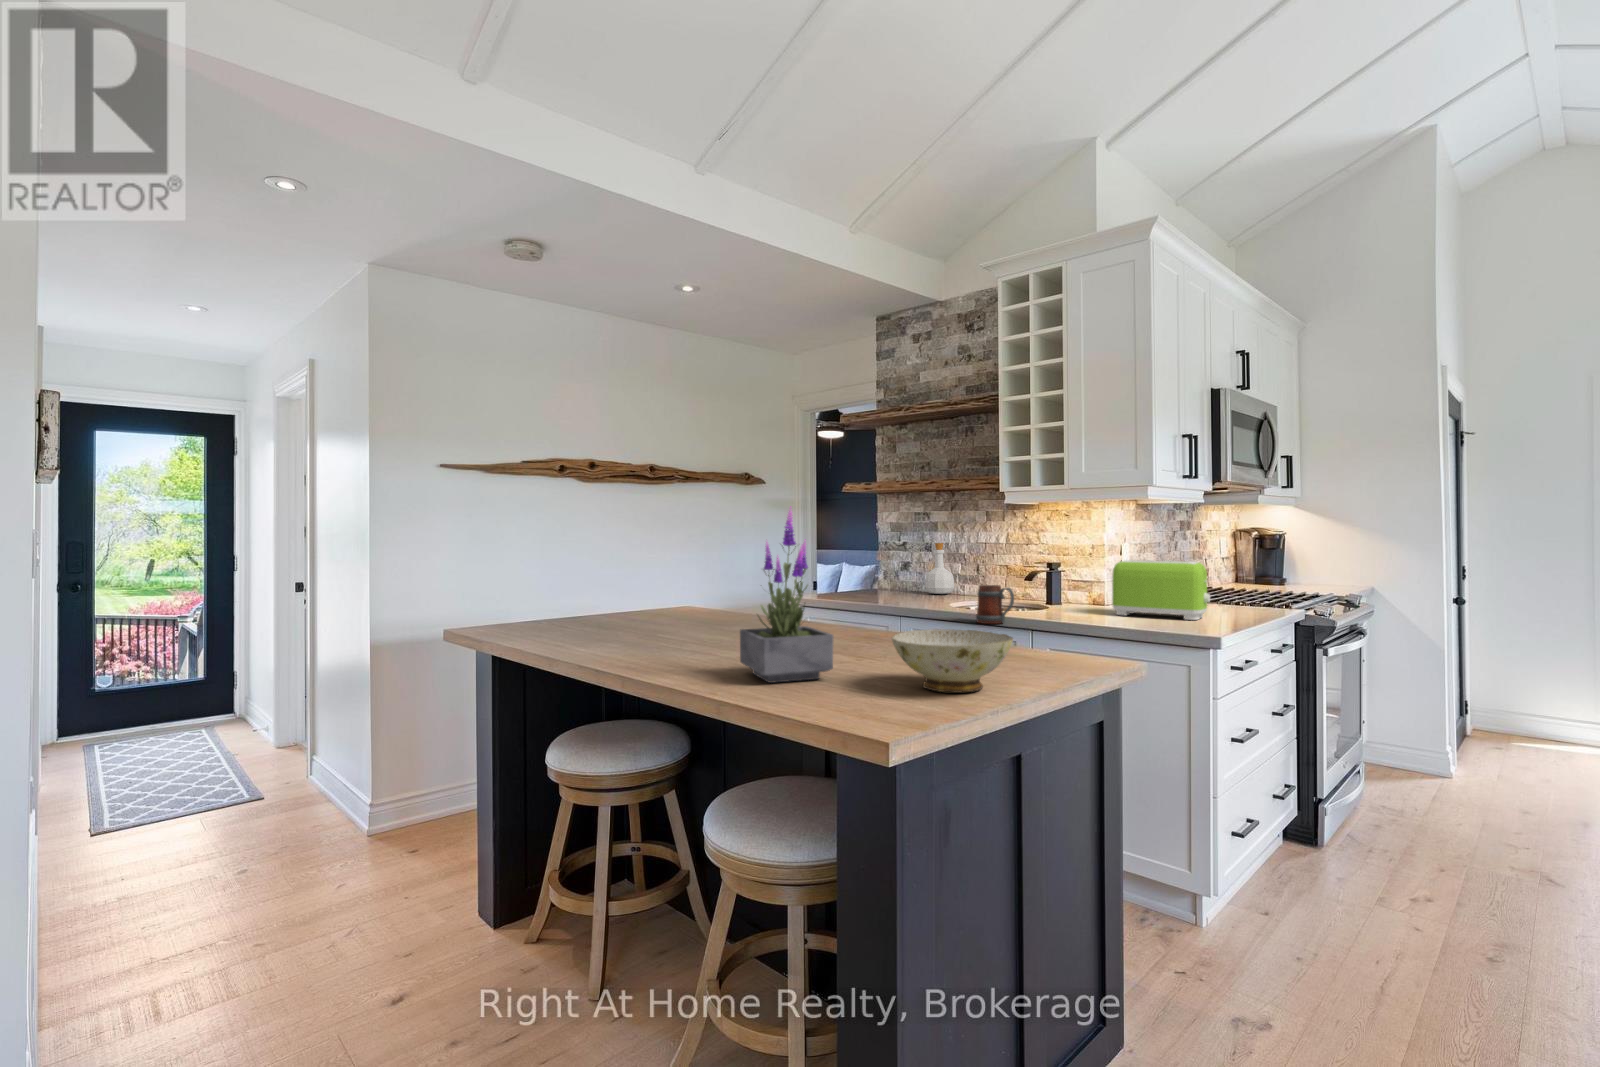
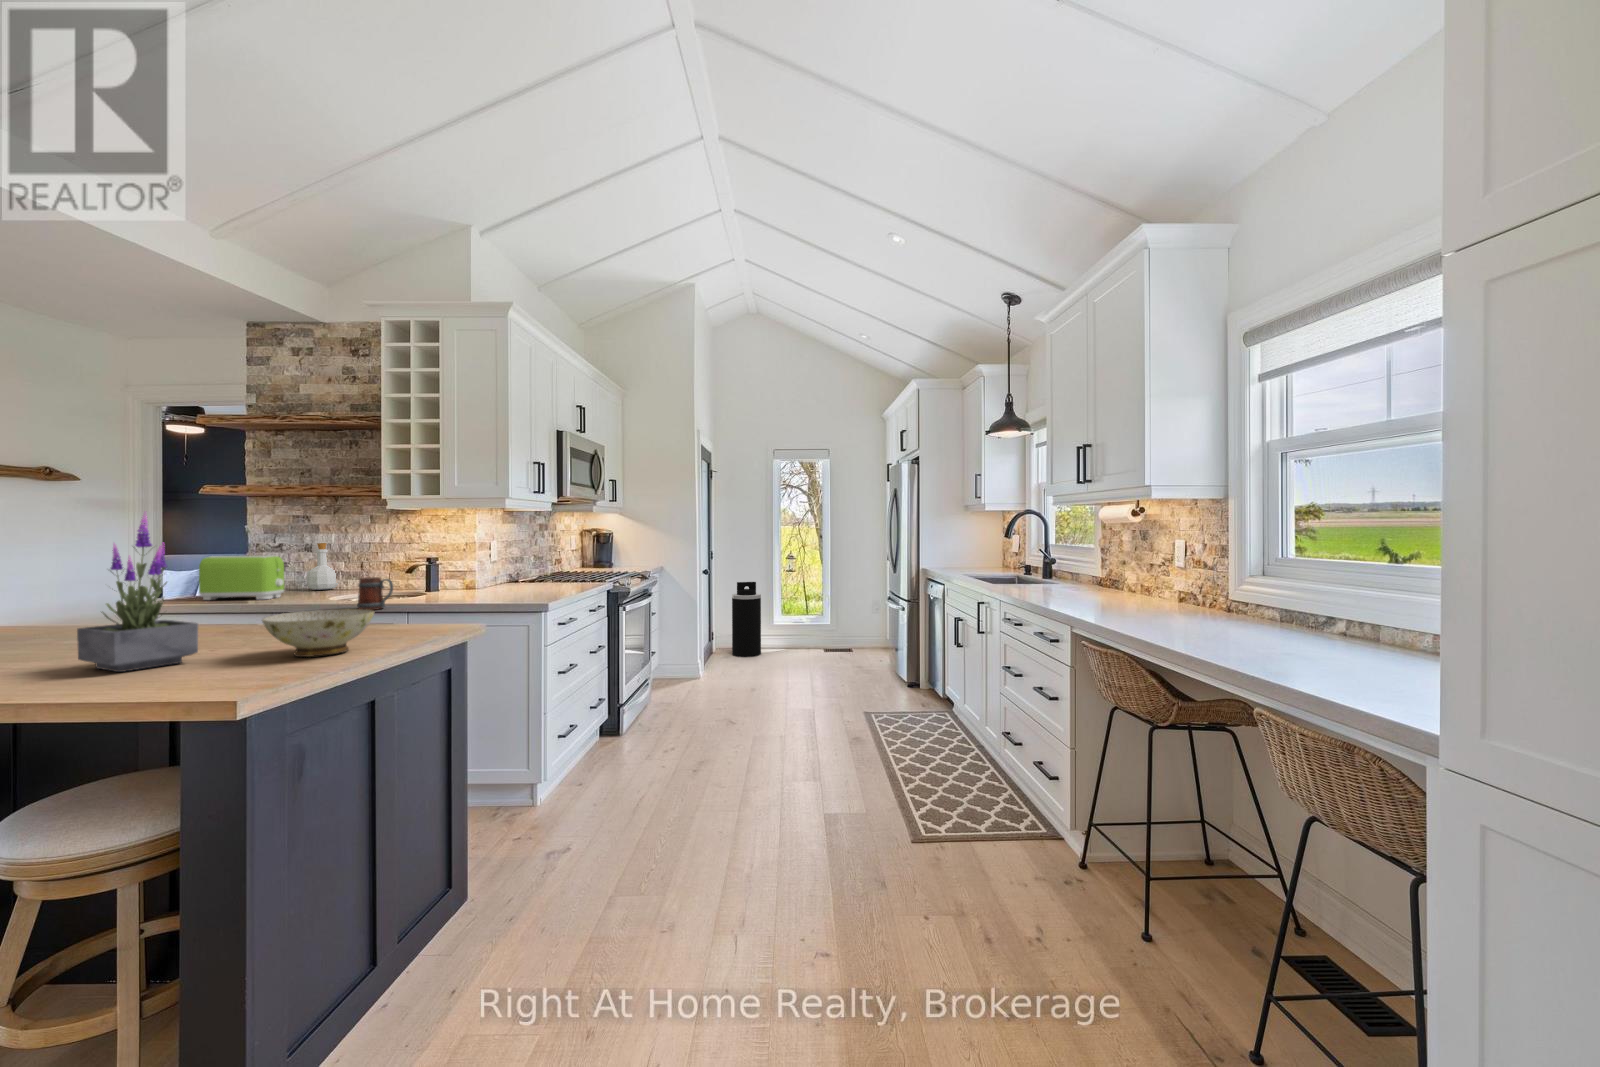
toaster: present [1112,560,1210,620] -> present [199,555,284,600]
trash can: none [1504,618,1573,750] -> present [732,582,761,657]

